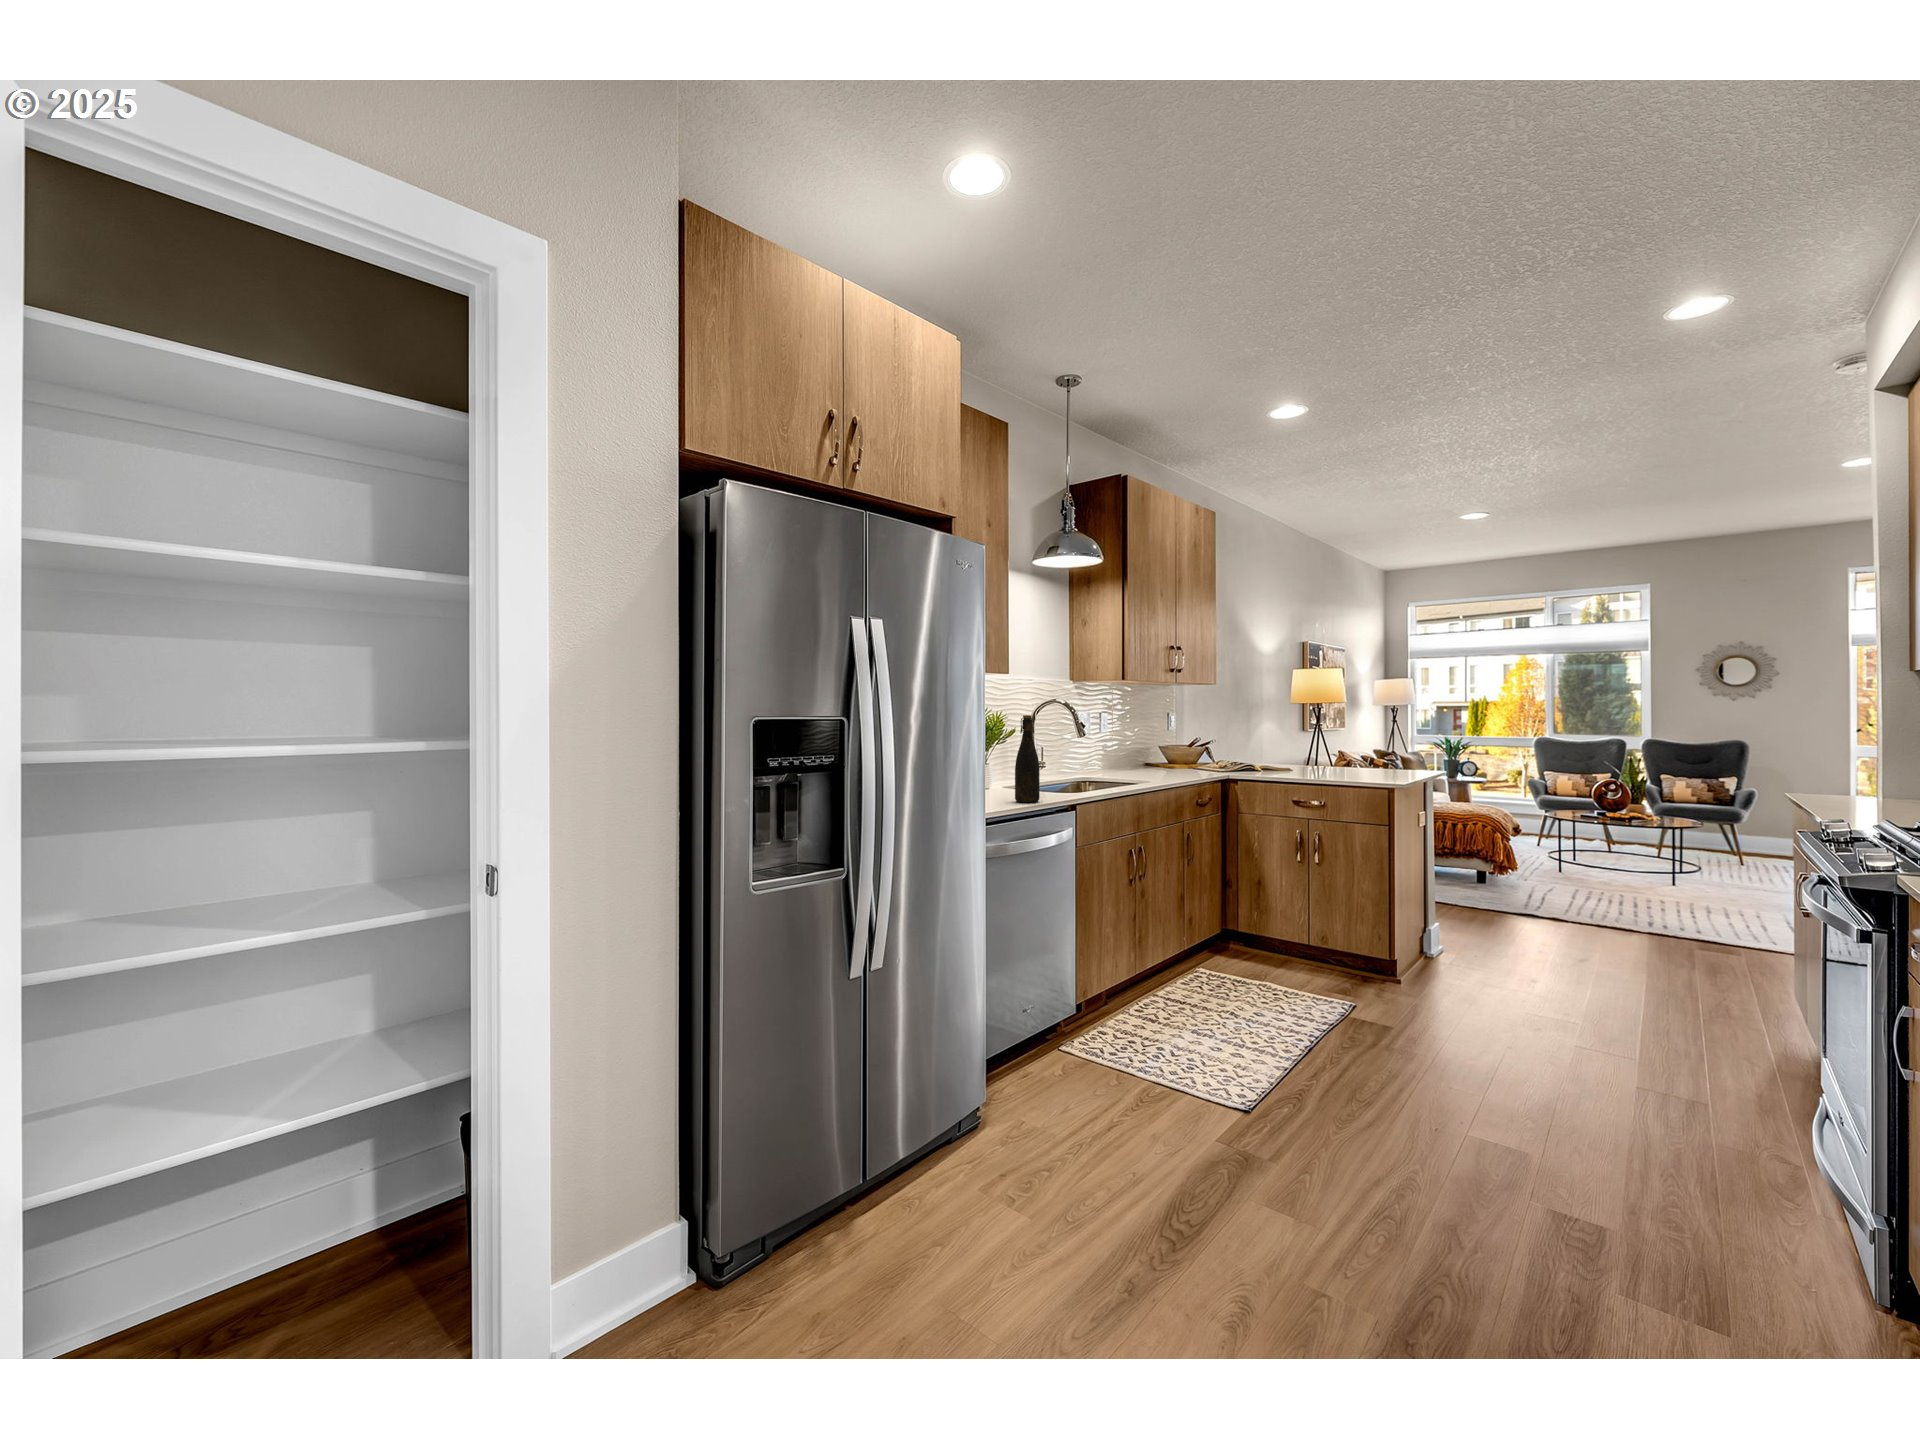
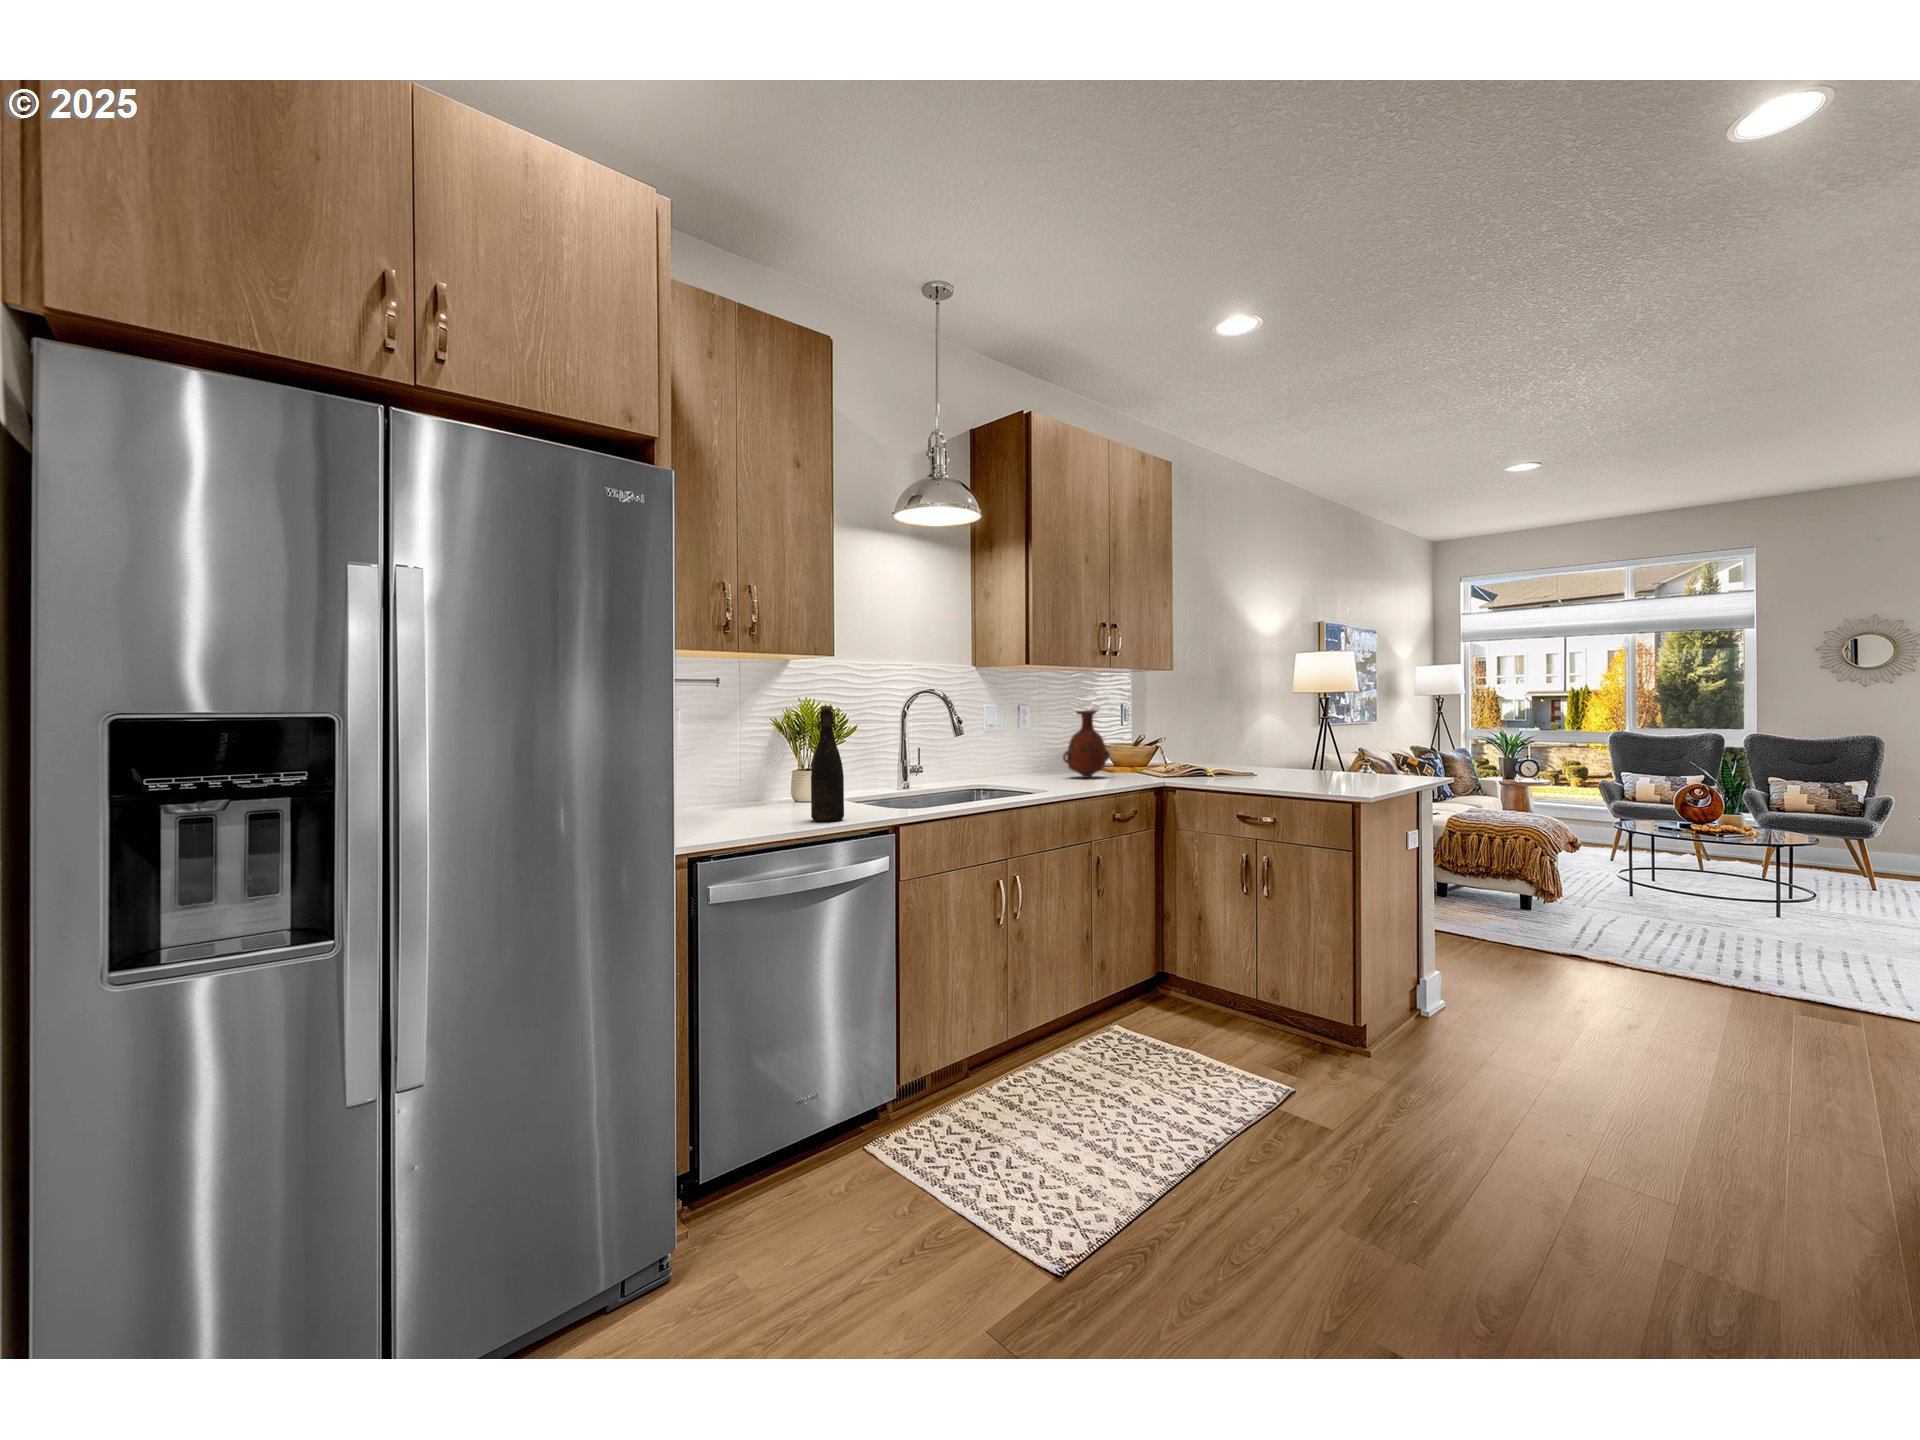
vase: none [1140,718,1175,773] -> present [1063,710,1110,778]

